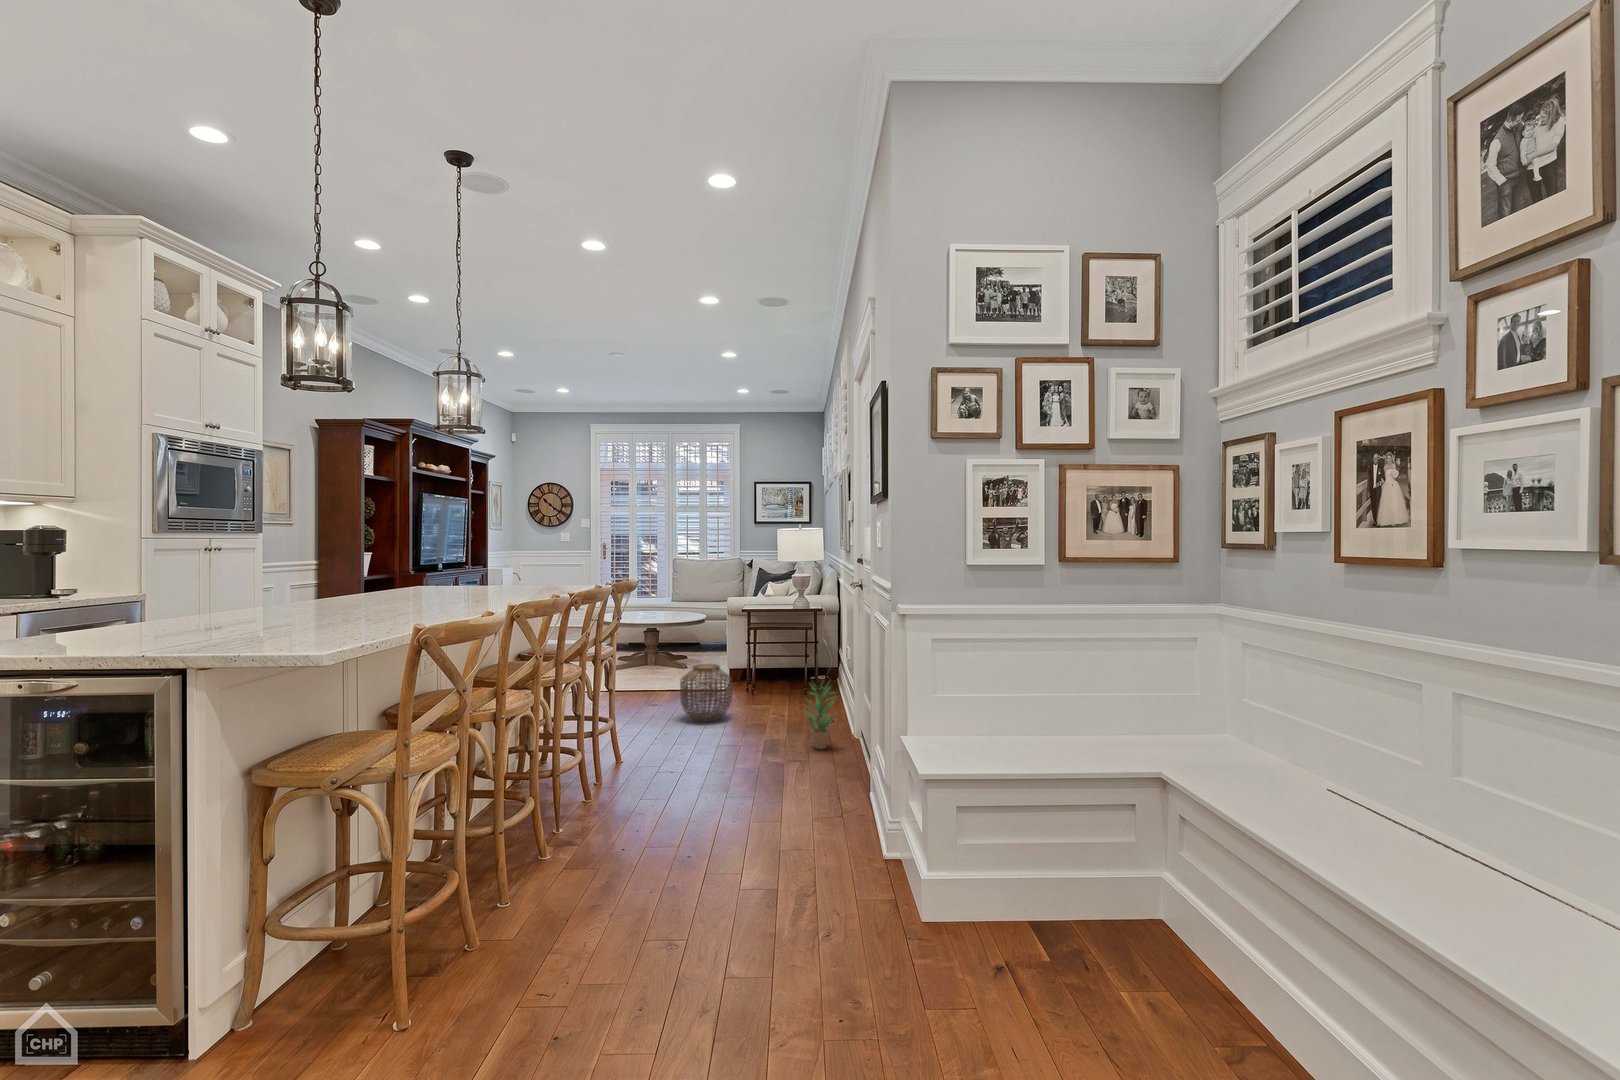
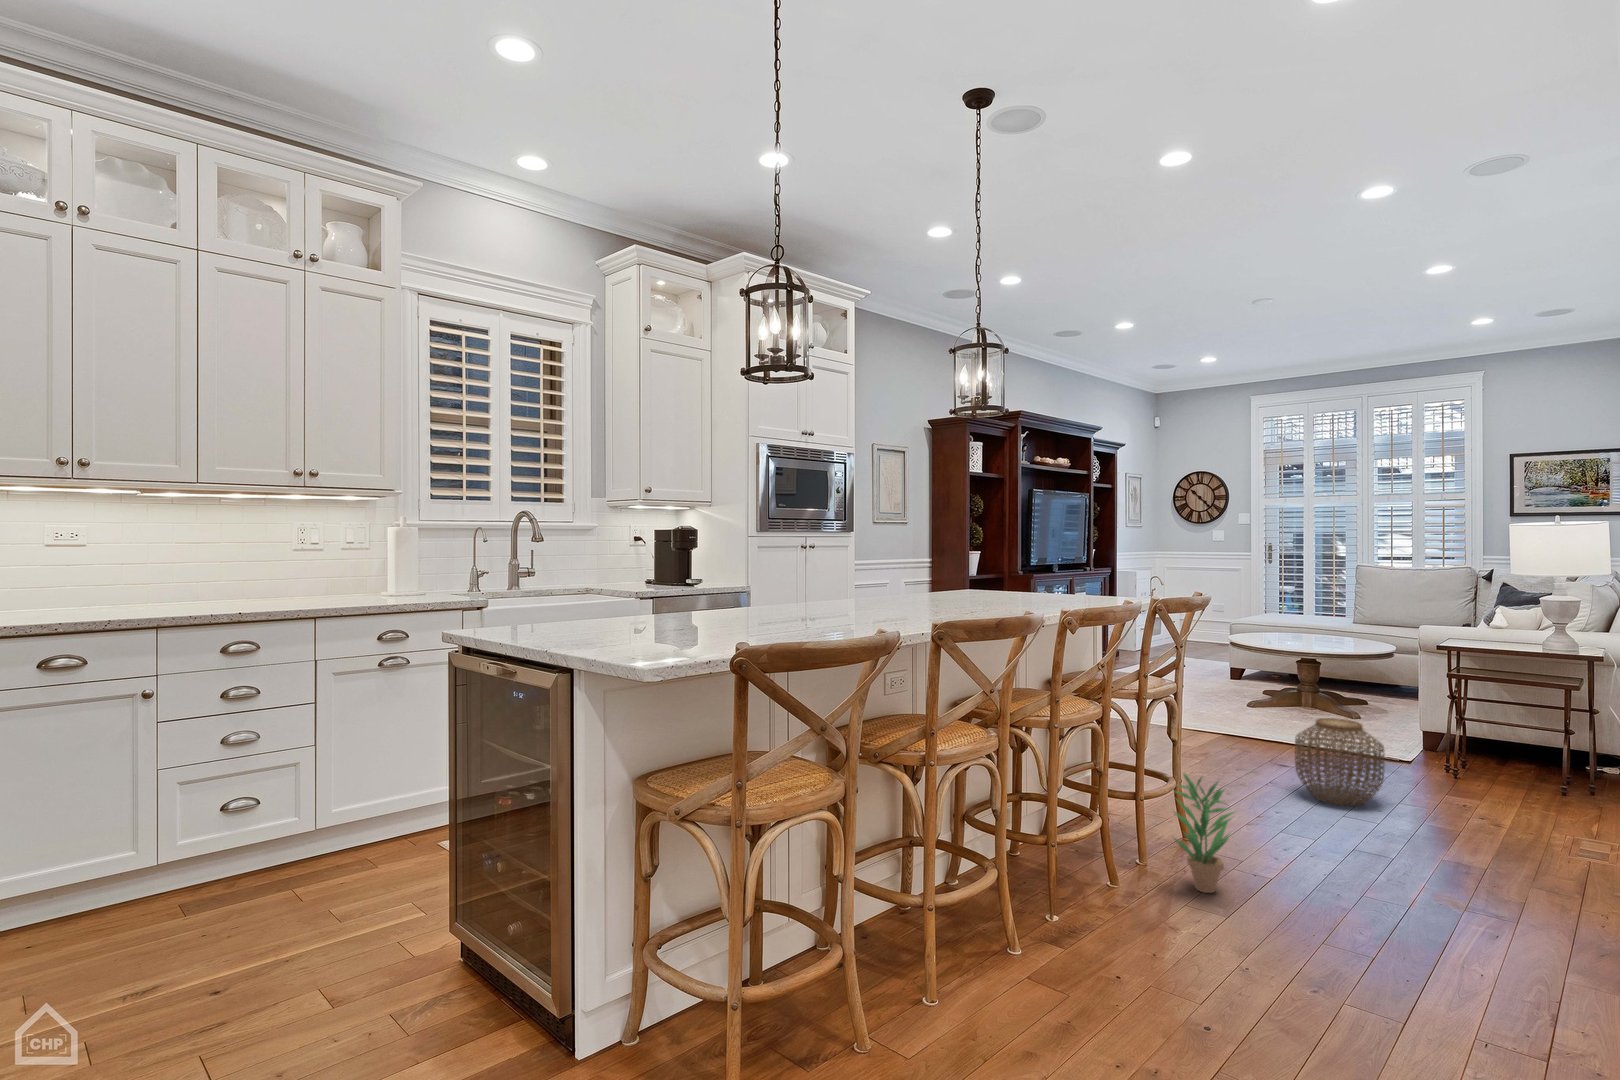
potted plant: present [805,684,836,749] -> present [1174,774,1233,893]

